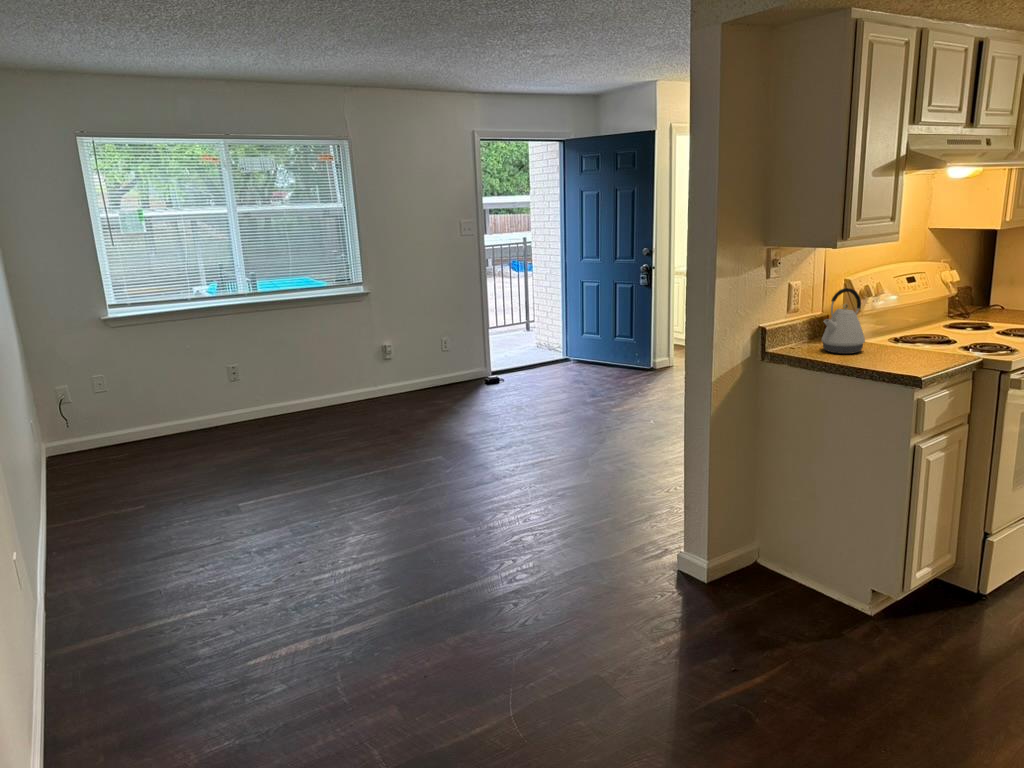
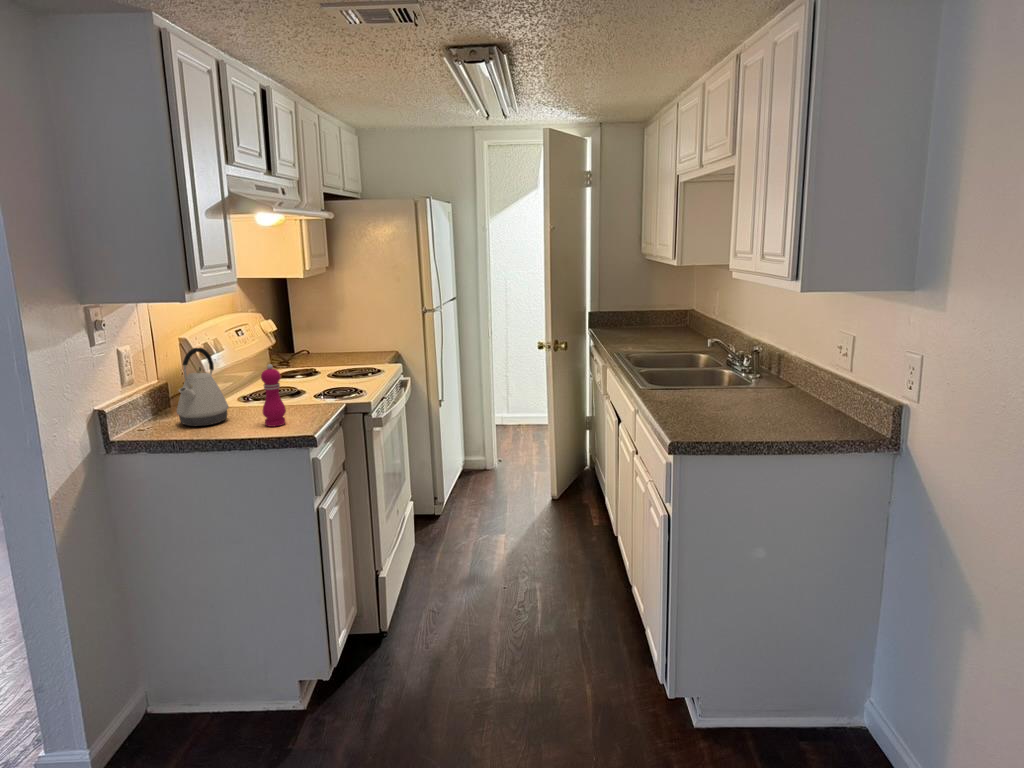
pepper mill: none [887,309,909,364] -> present [261,364,286,427]

